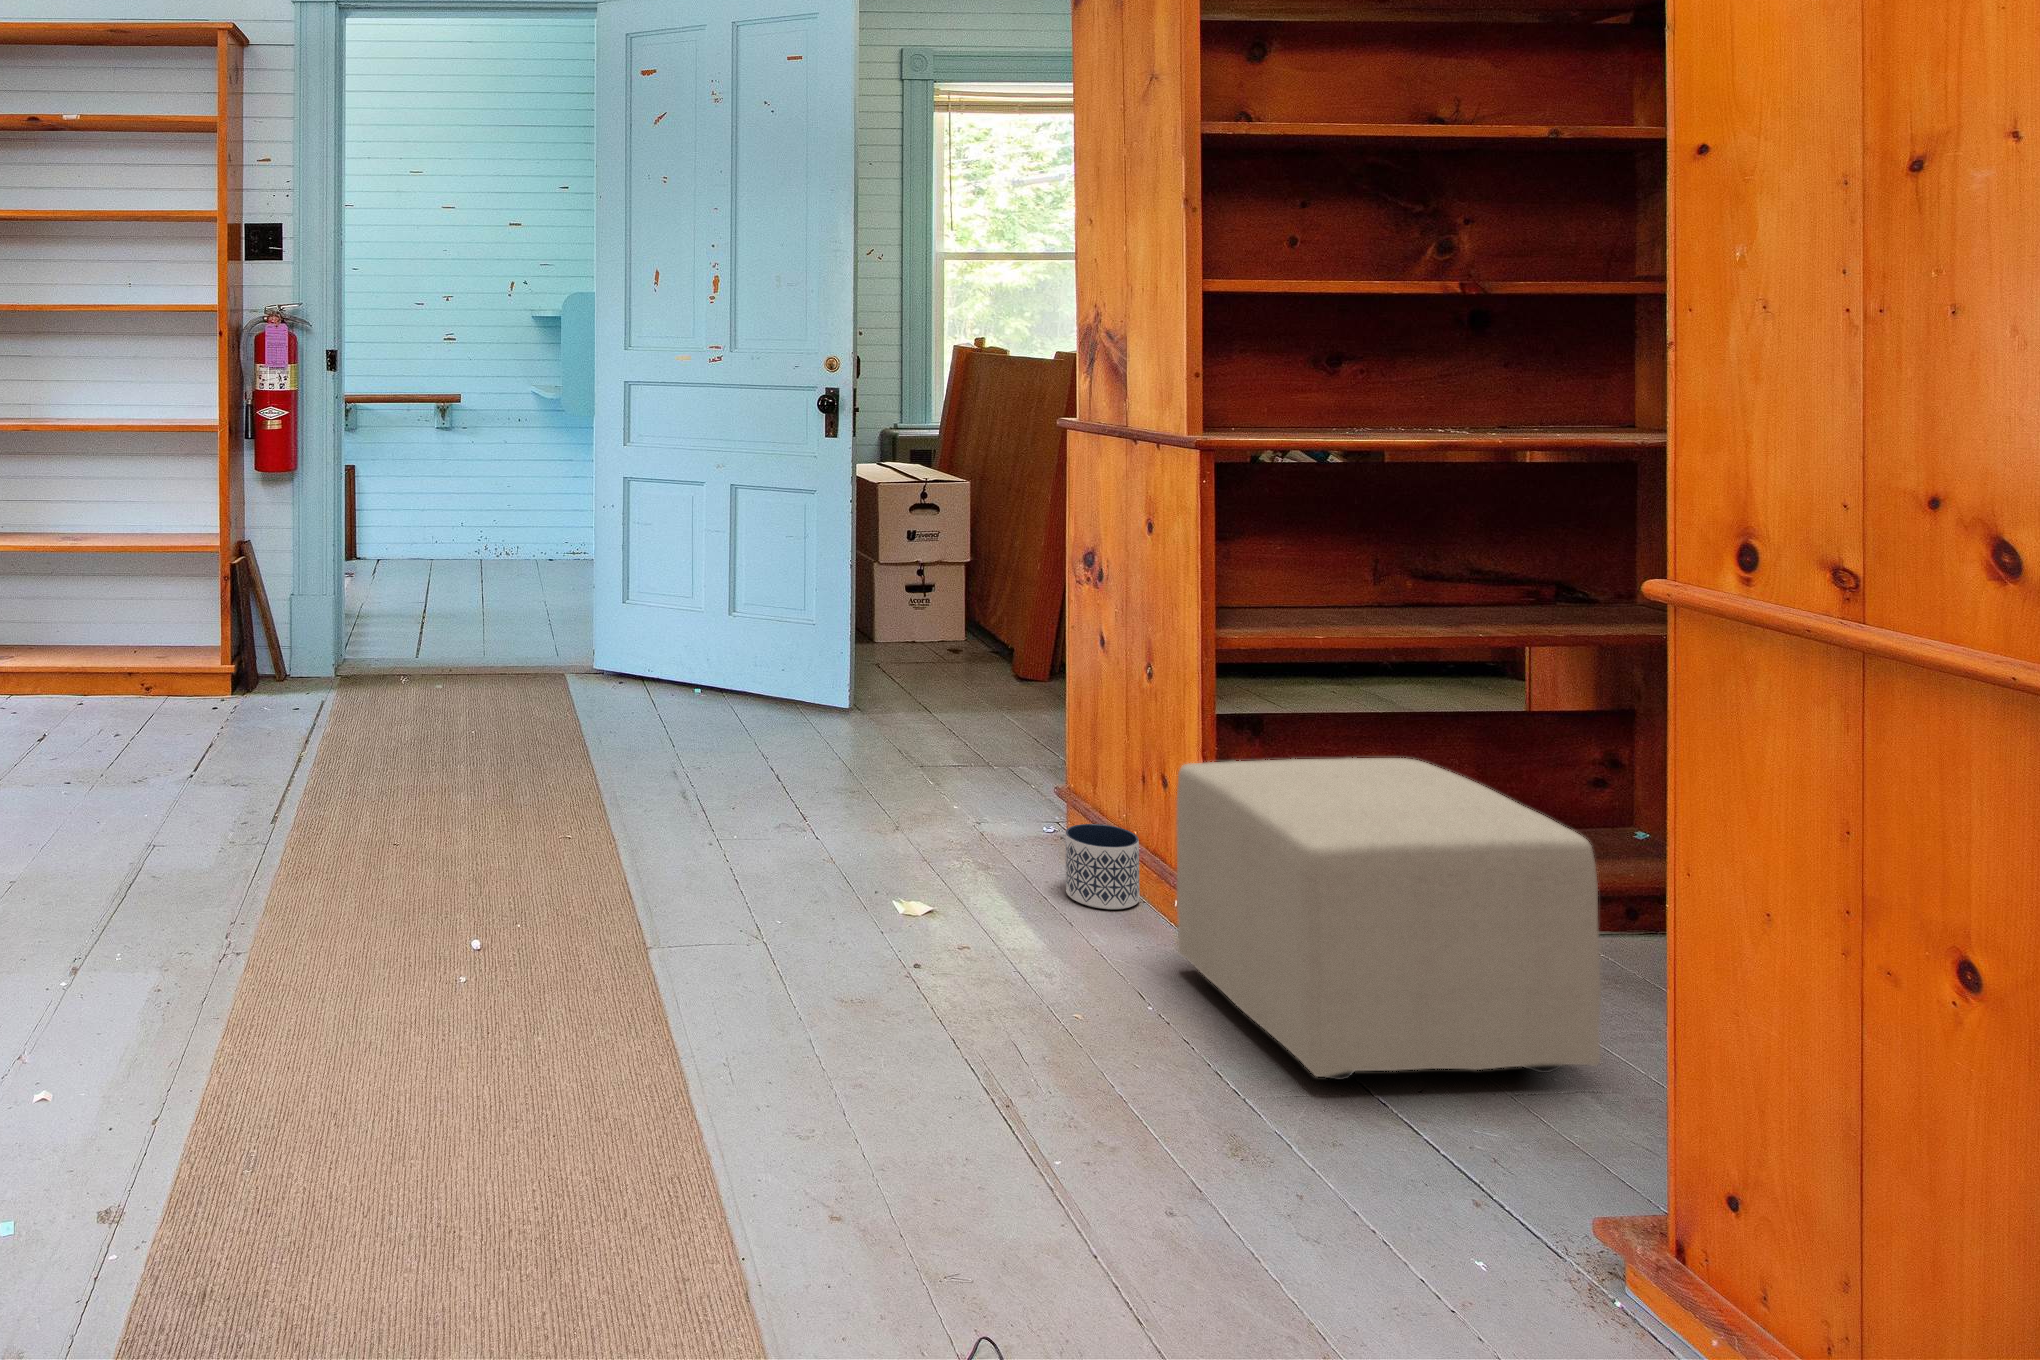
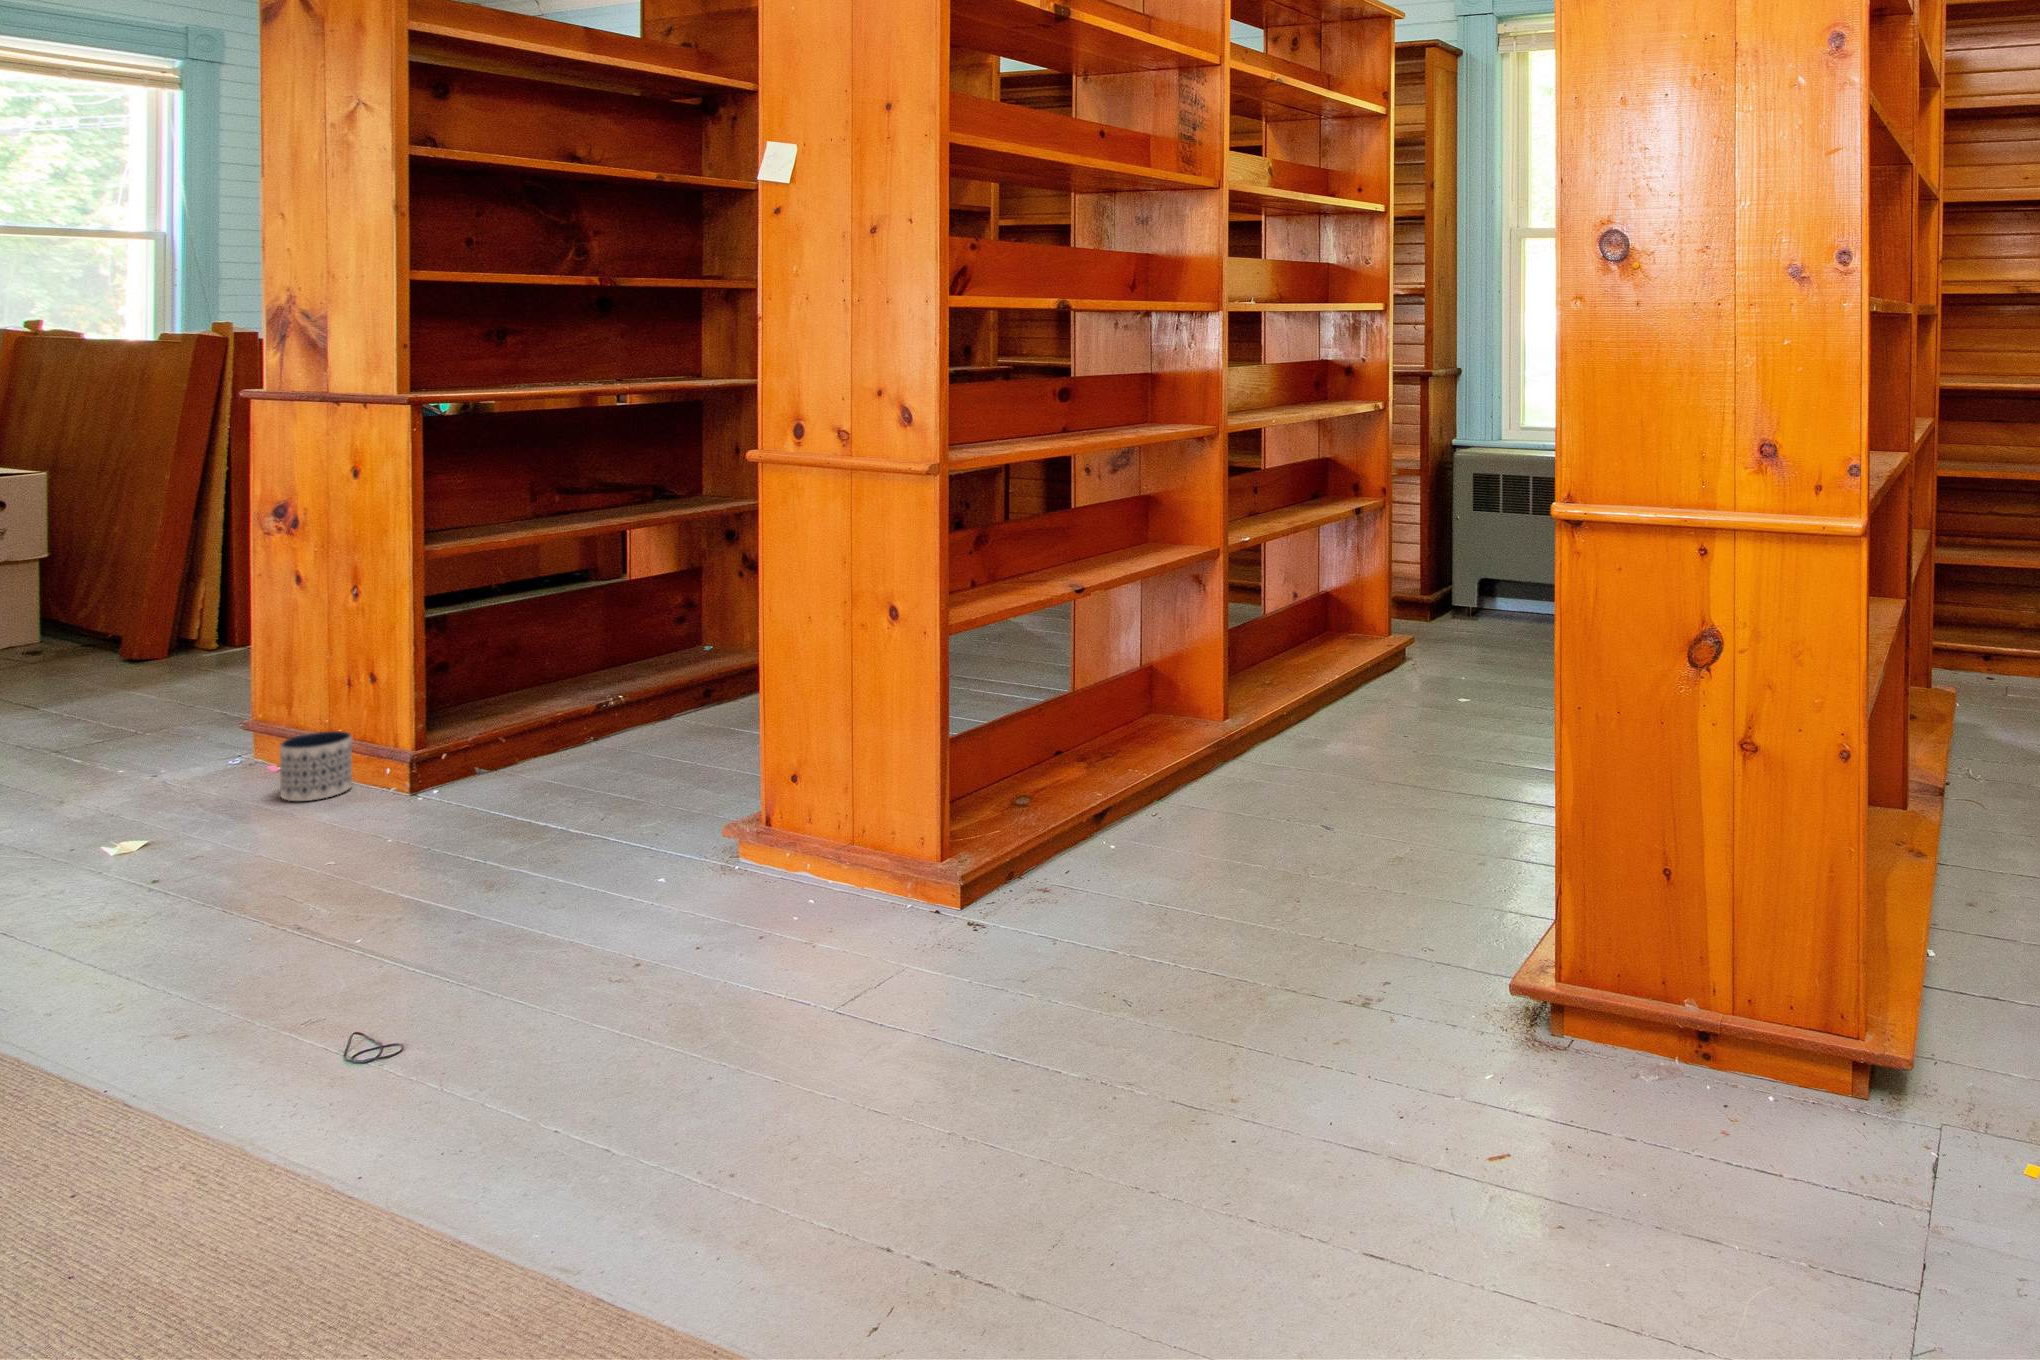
ottoman: present [1177,758,1601,1080] -> none [405,616,704,834]

